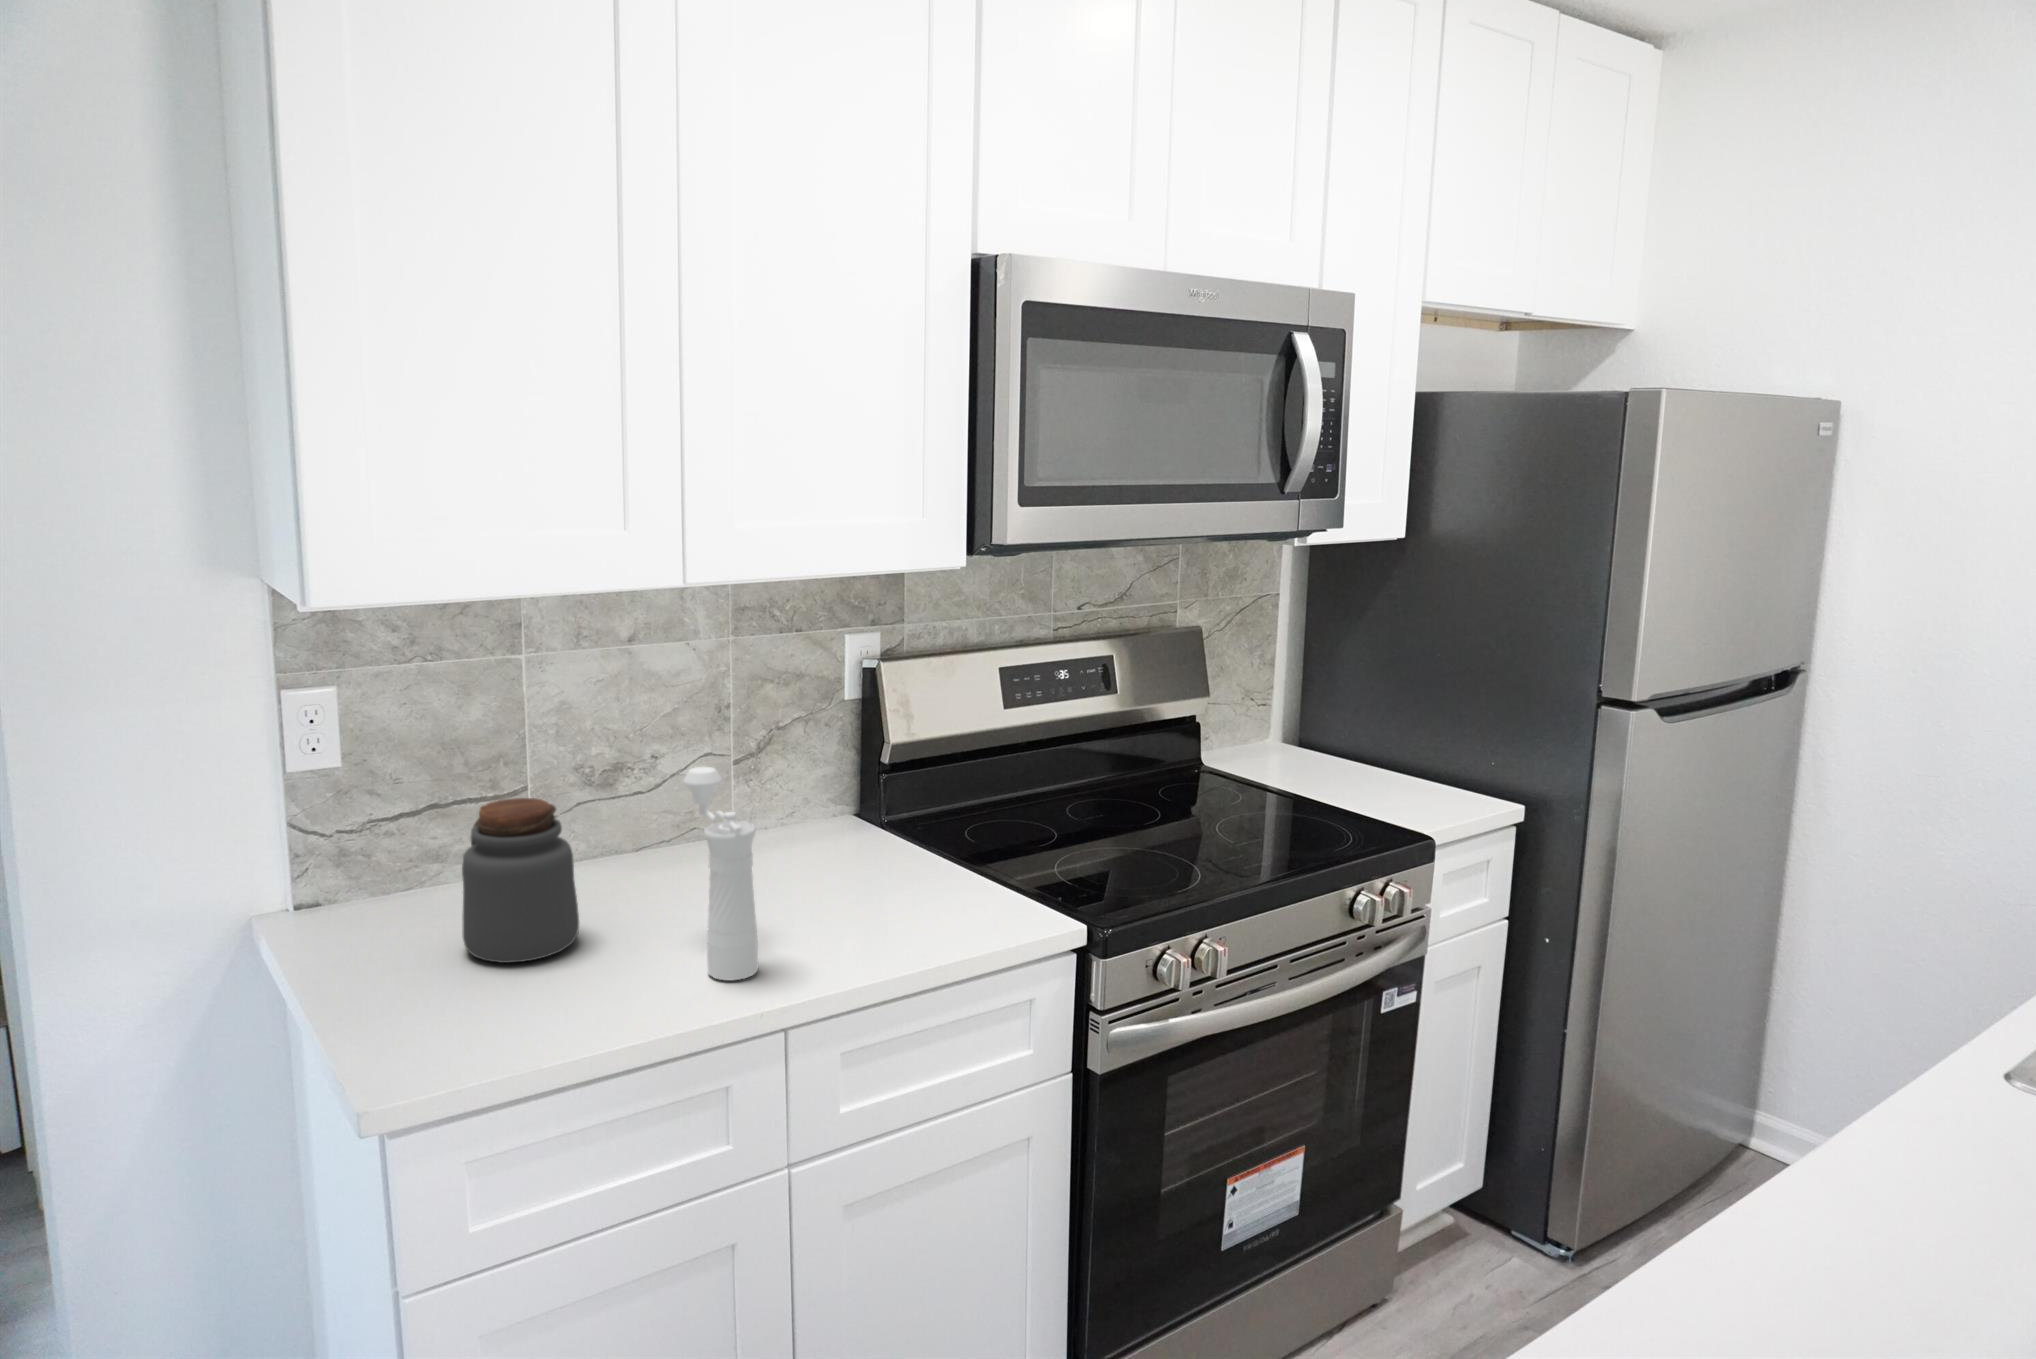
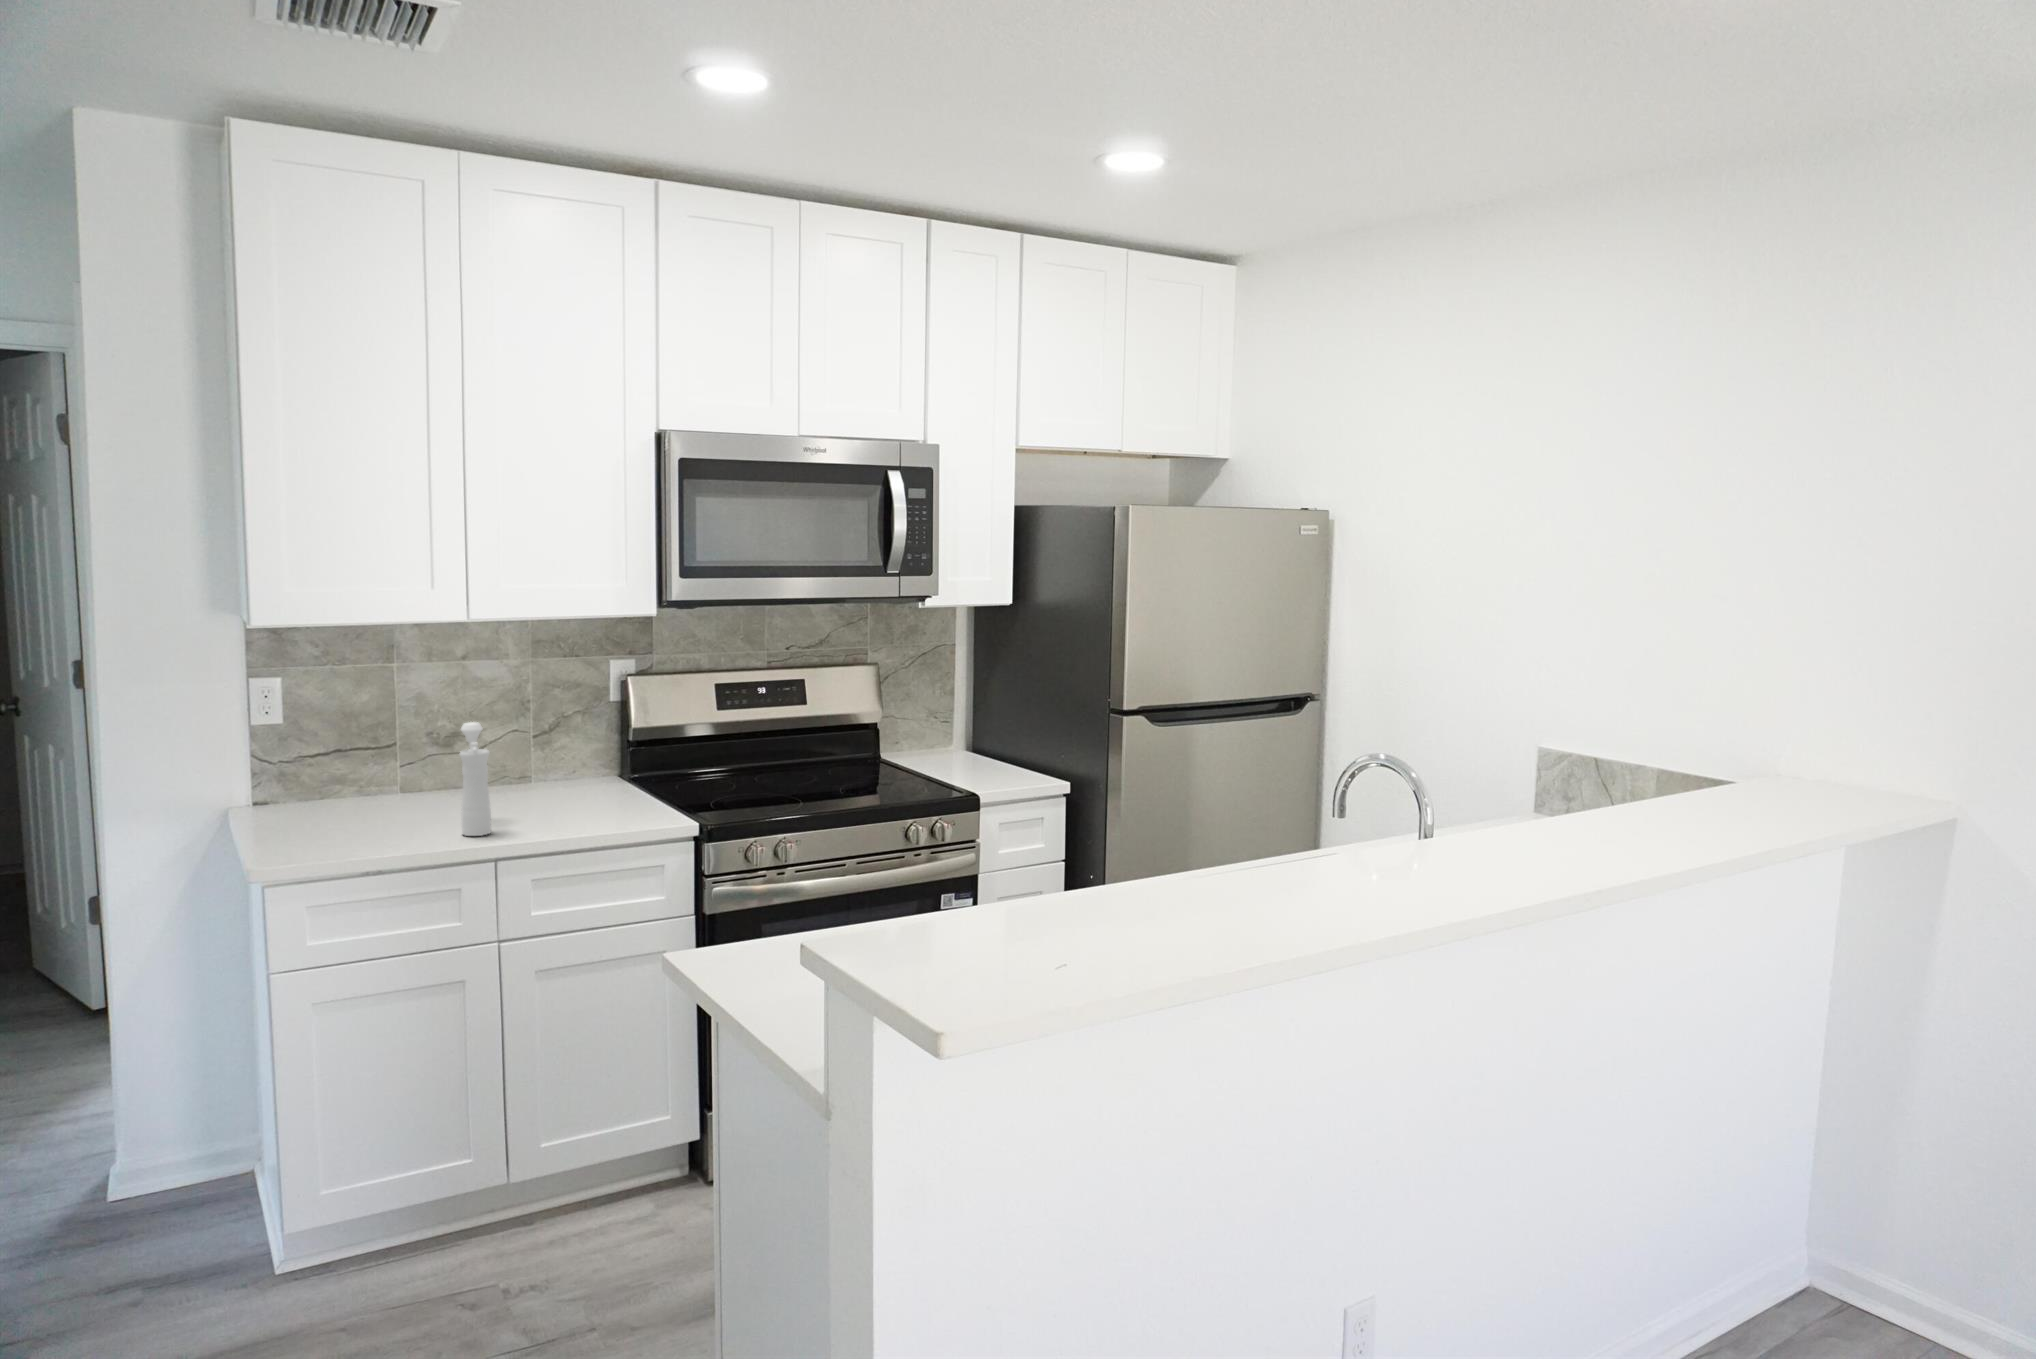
jar: present [462,798,579,963] -> none [334,738,403,826]

